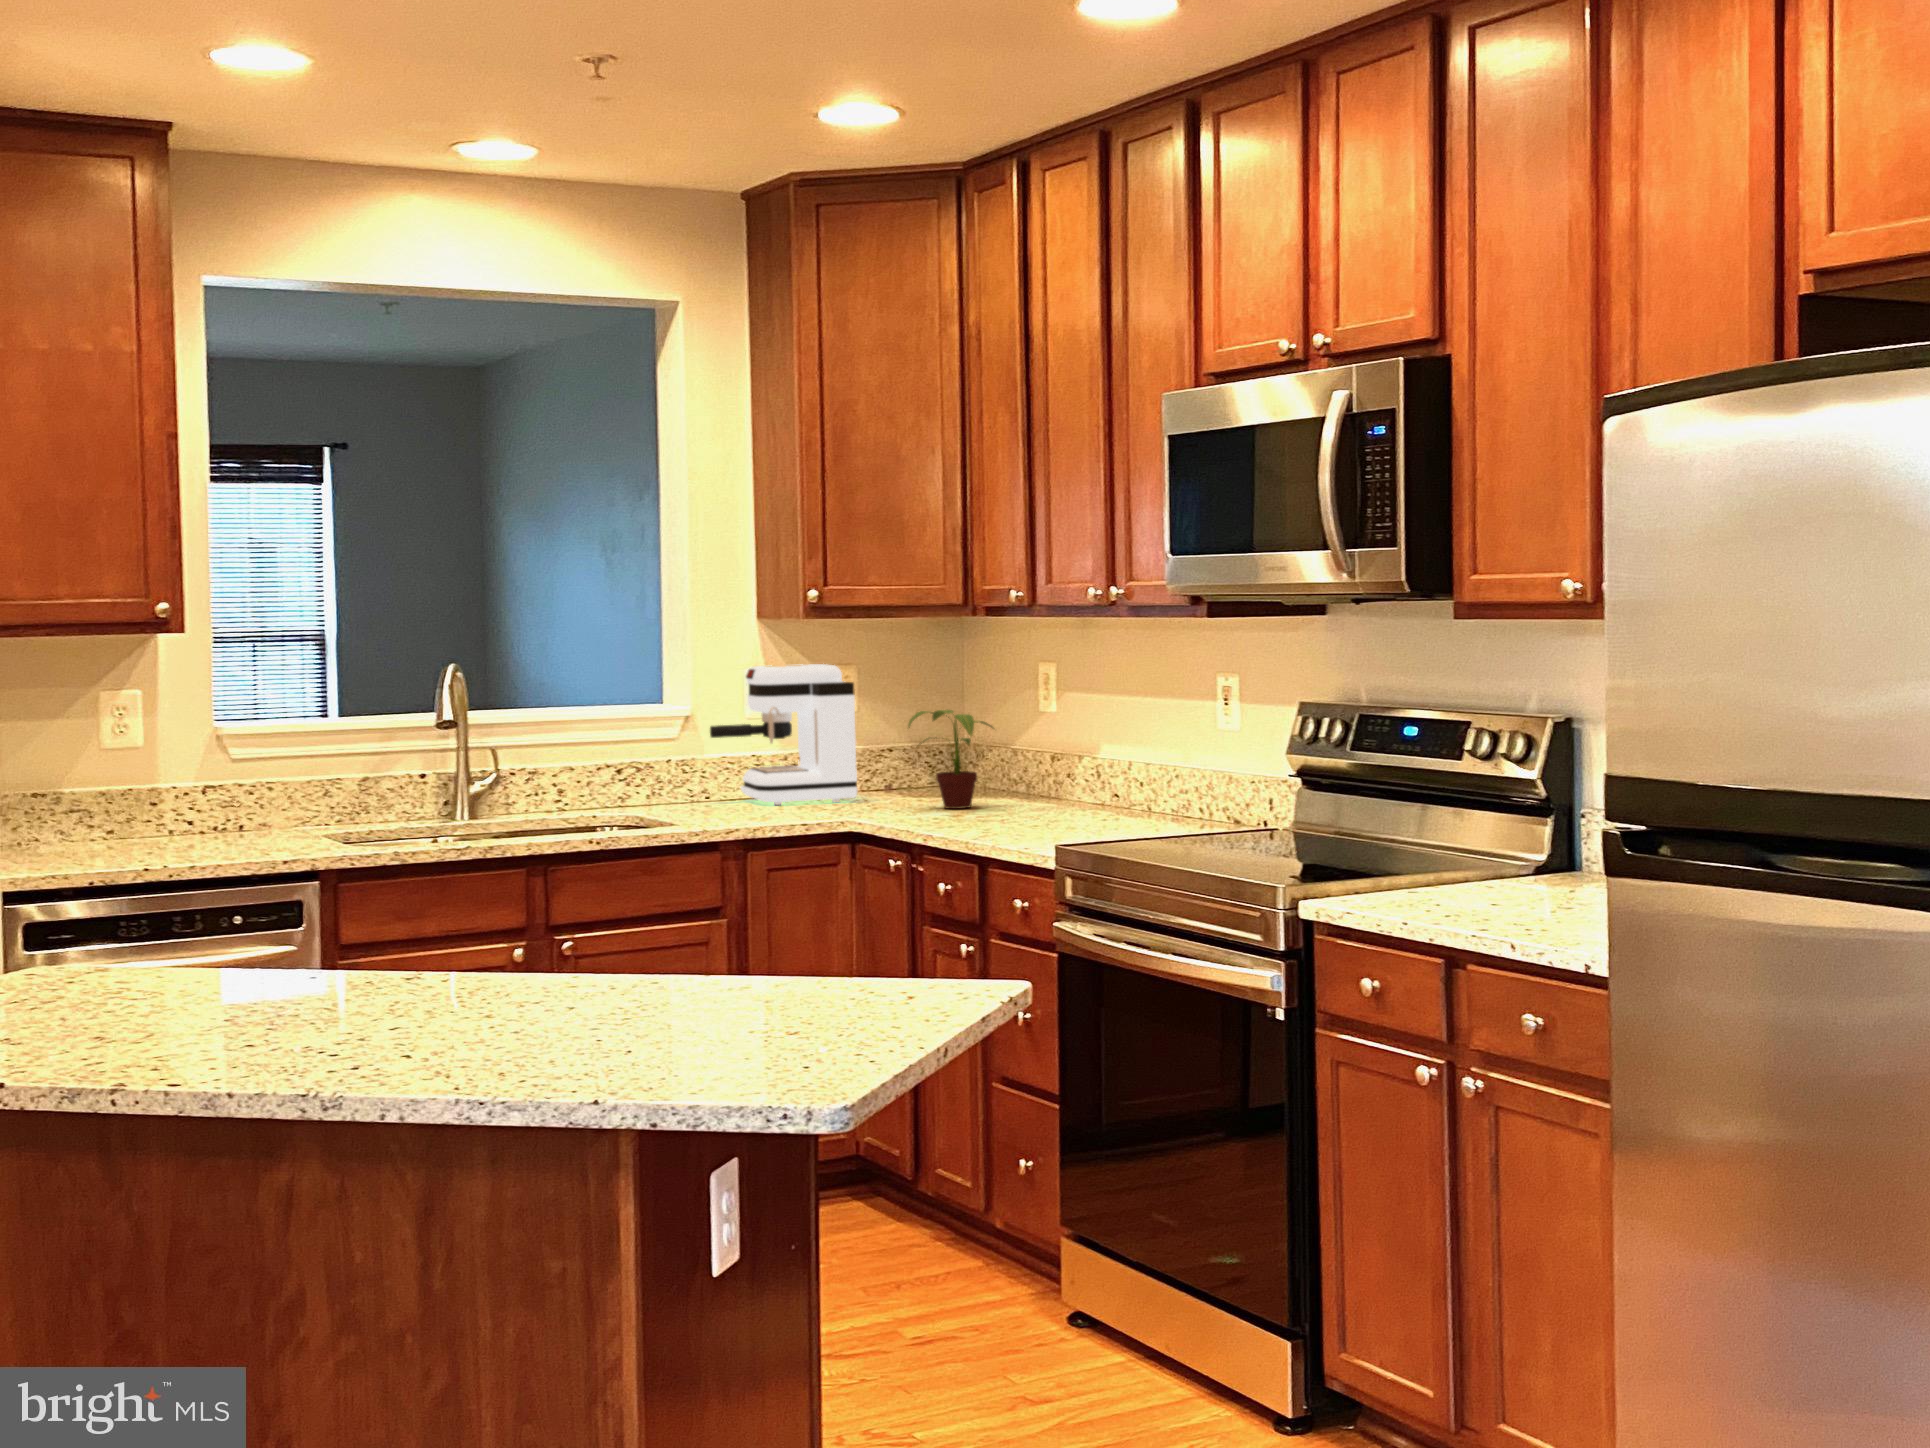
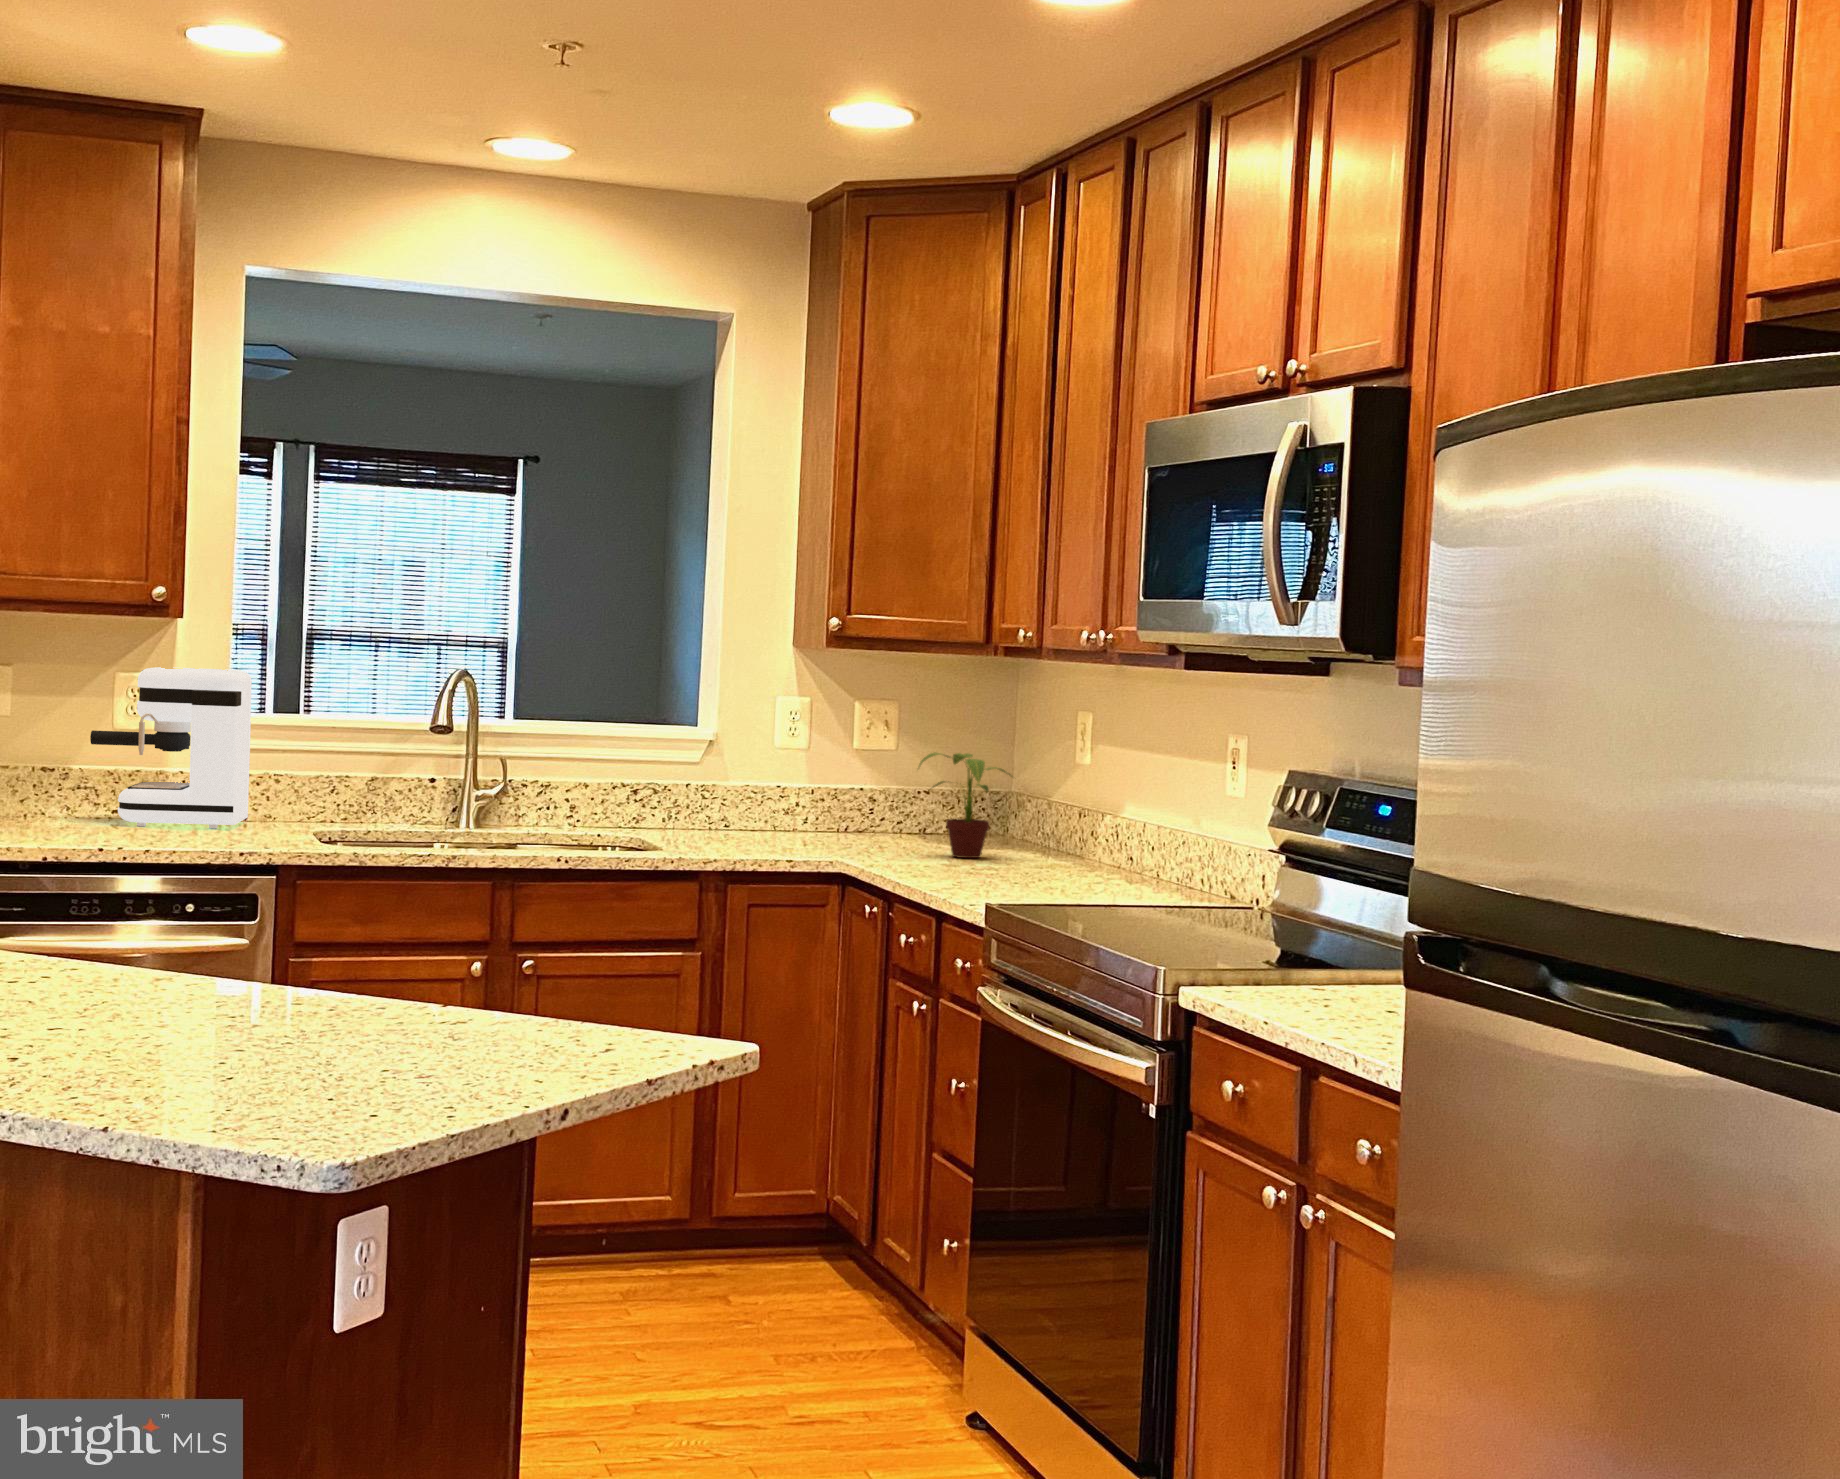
coffee maker: present [710,664,857,805] -> present [90,667,252,828]

